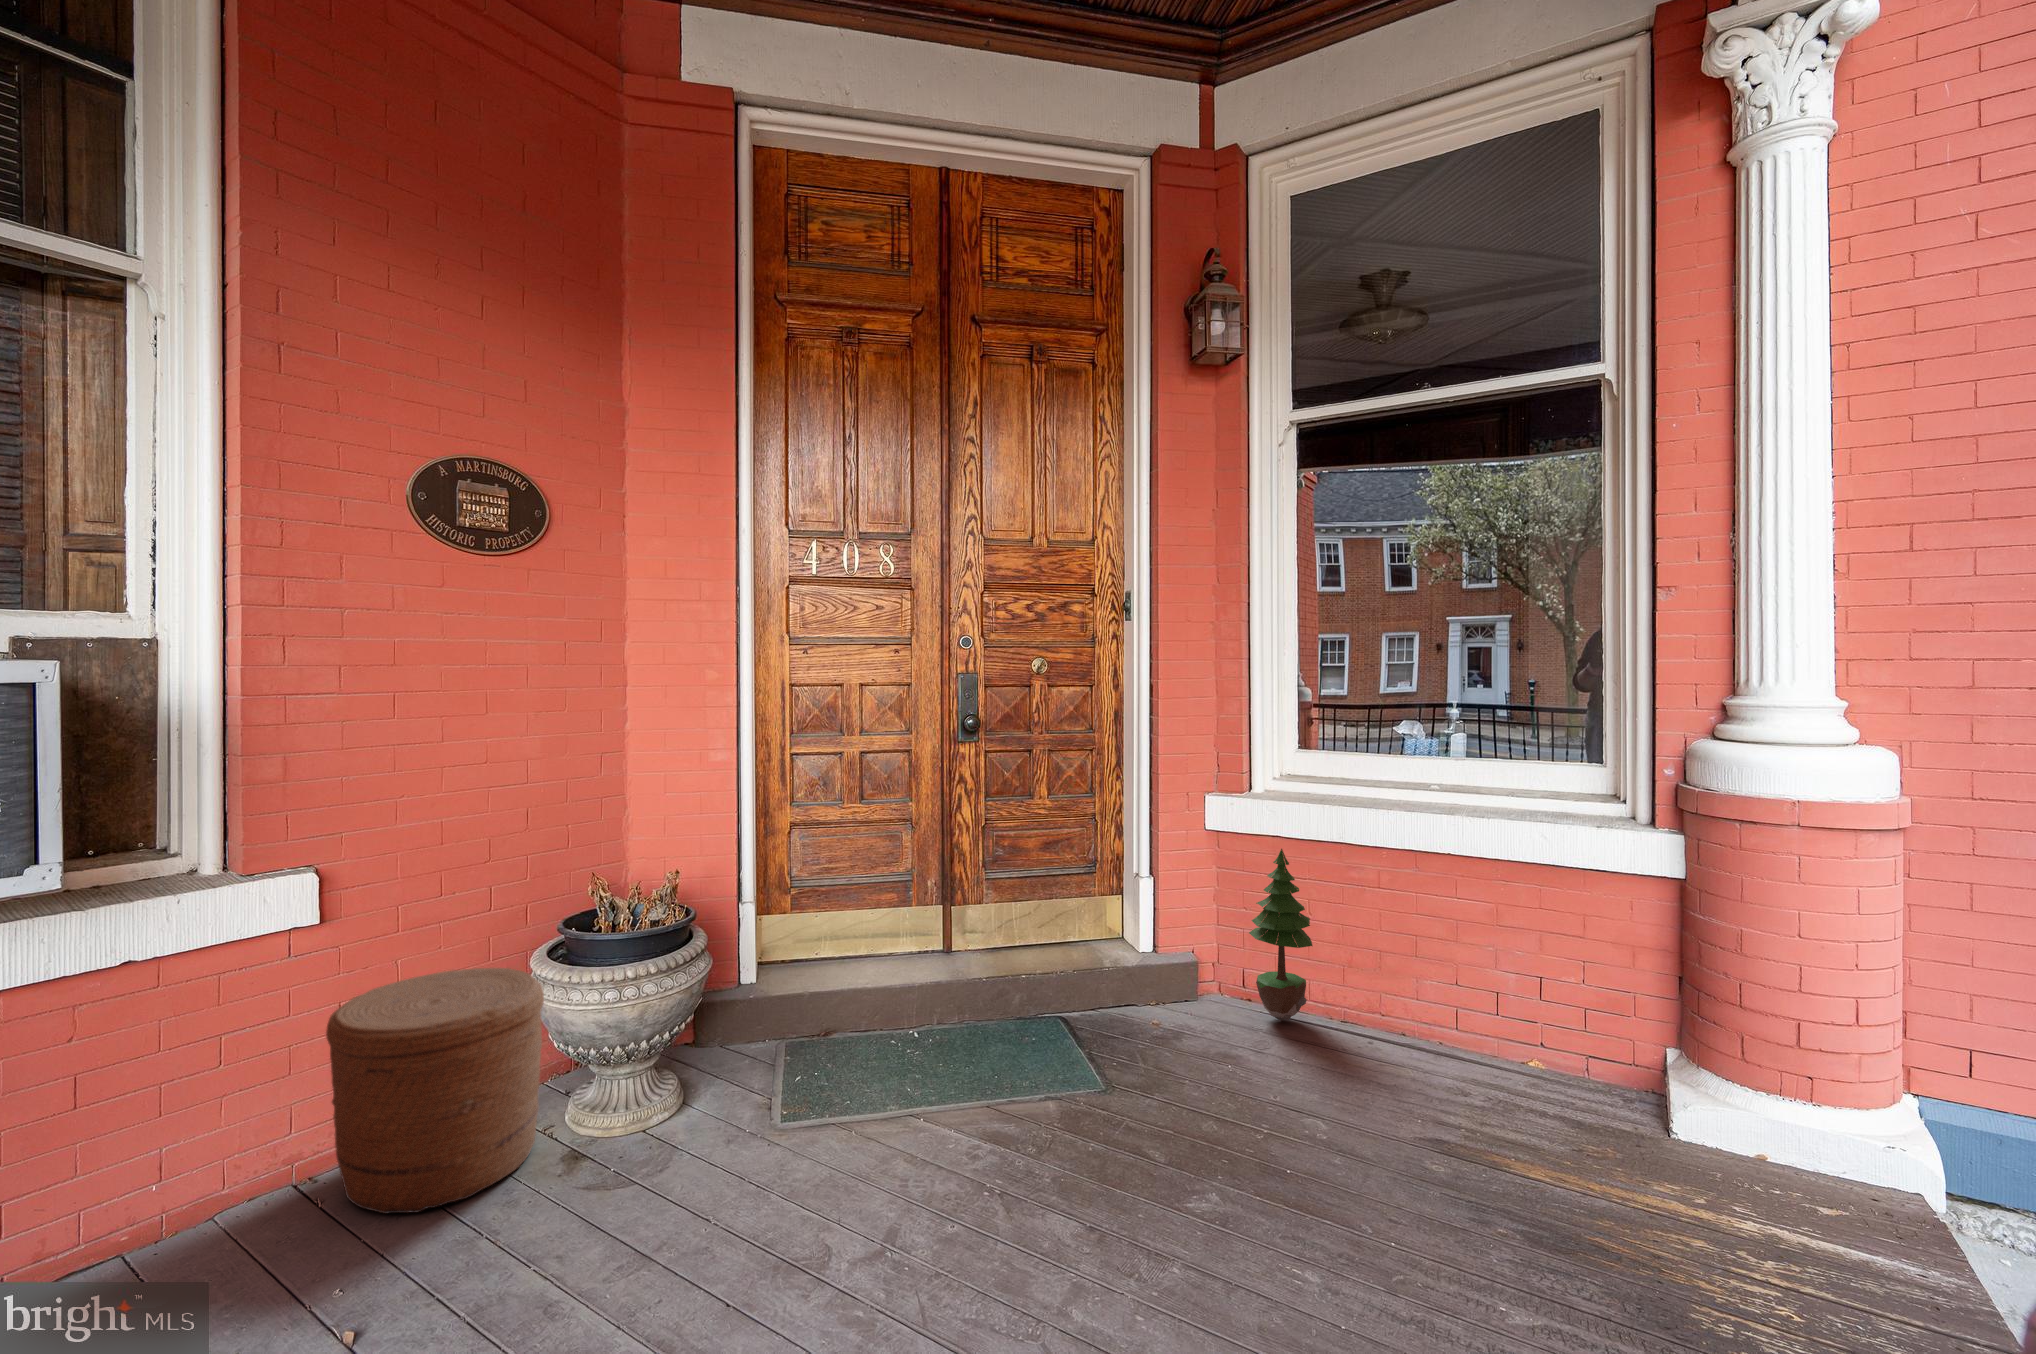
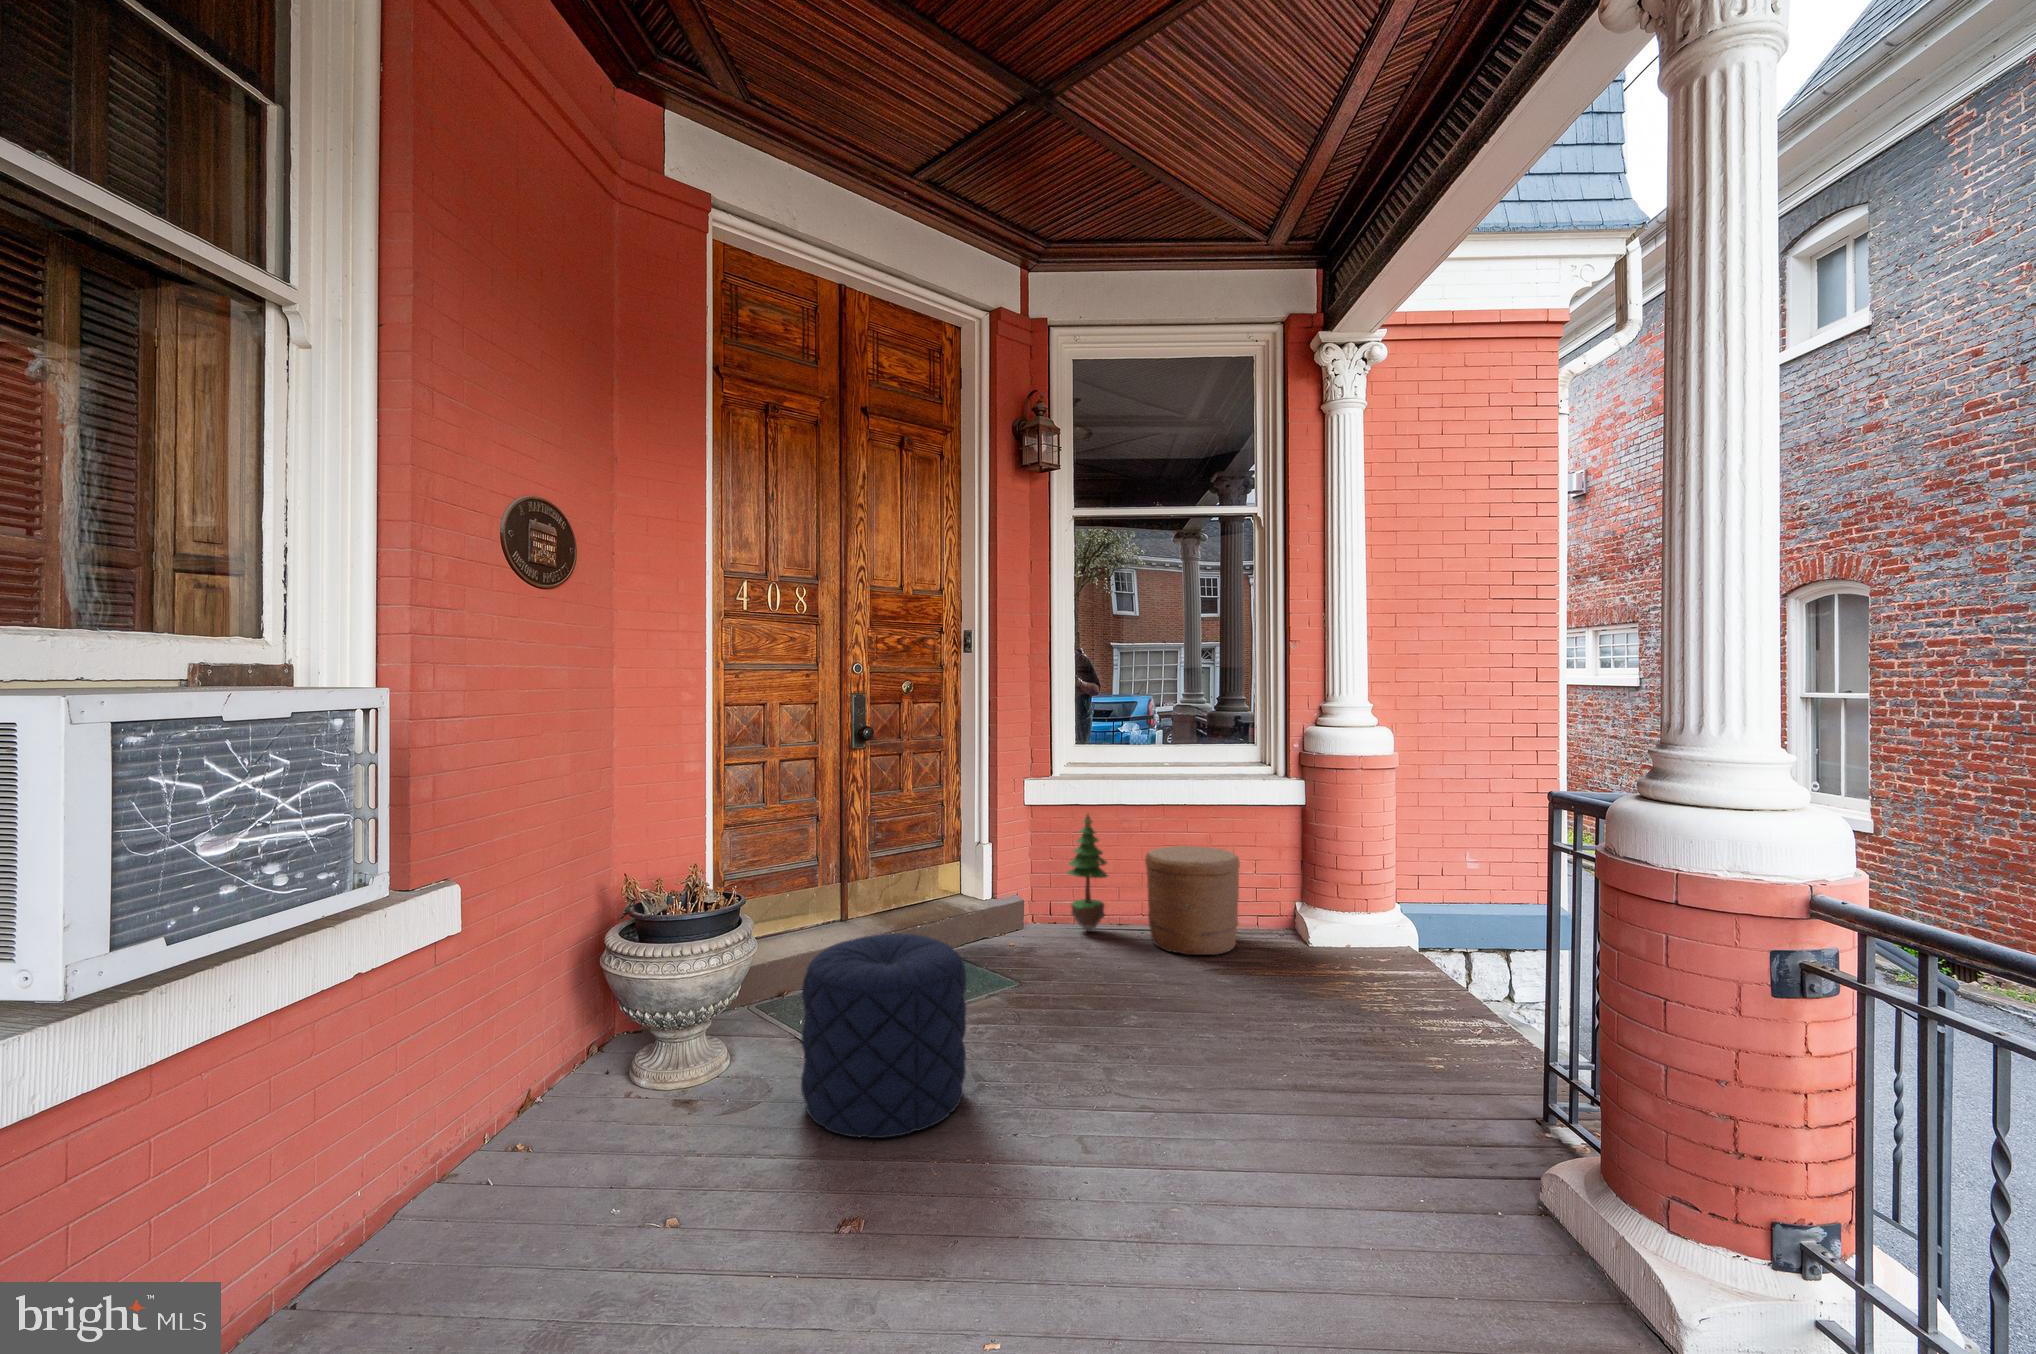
woven basket: present [326,968,544,1214] -> present [1145,846,1240,955]
pouf: none [618,999,856,1312] -> present [801,934,967,1138]

